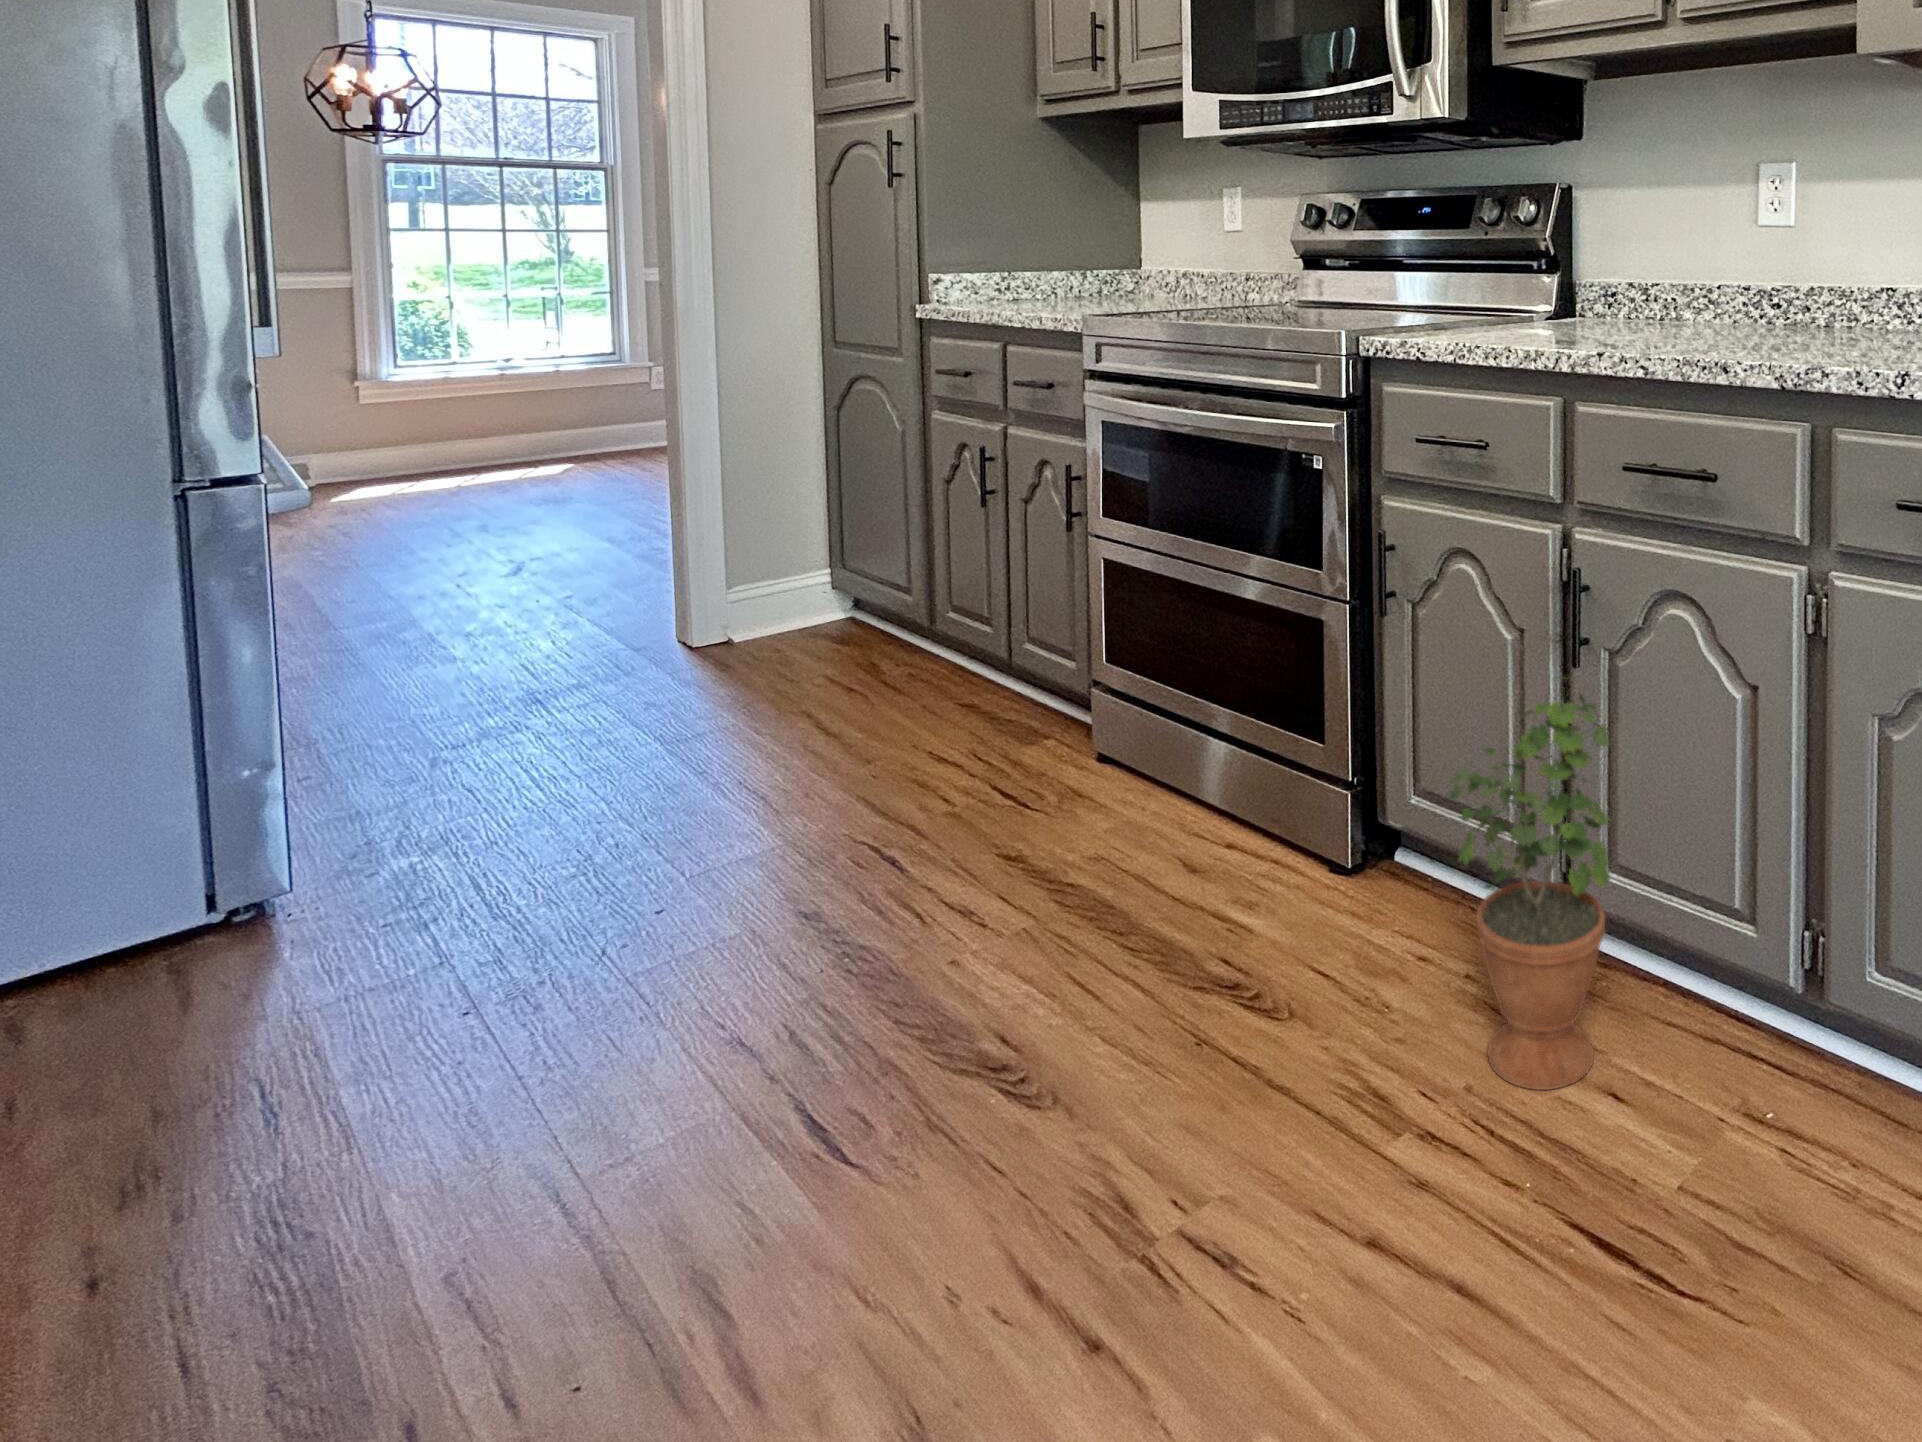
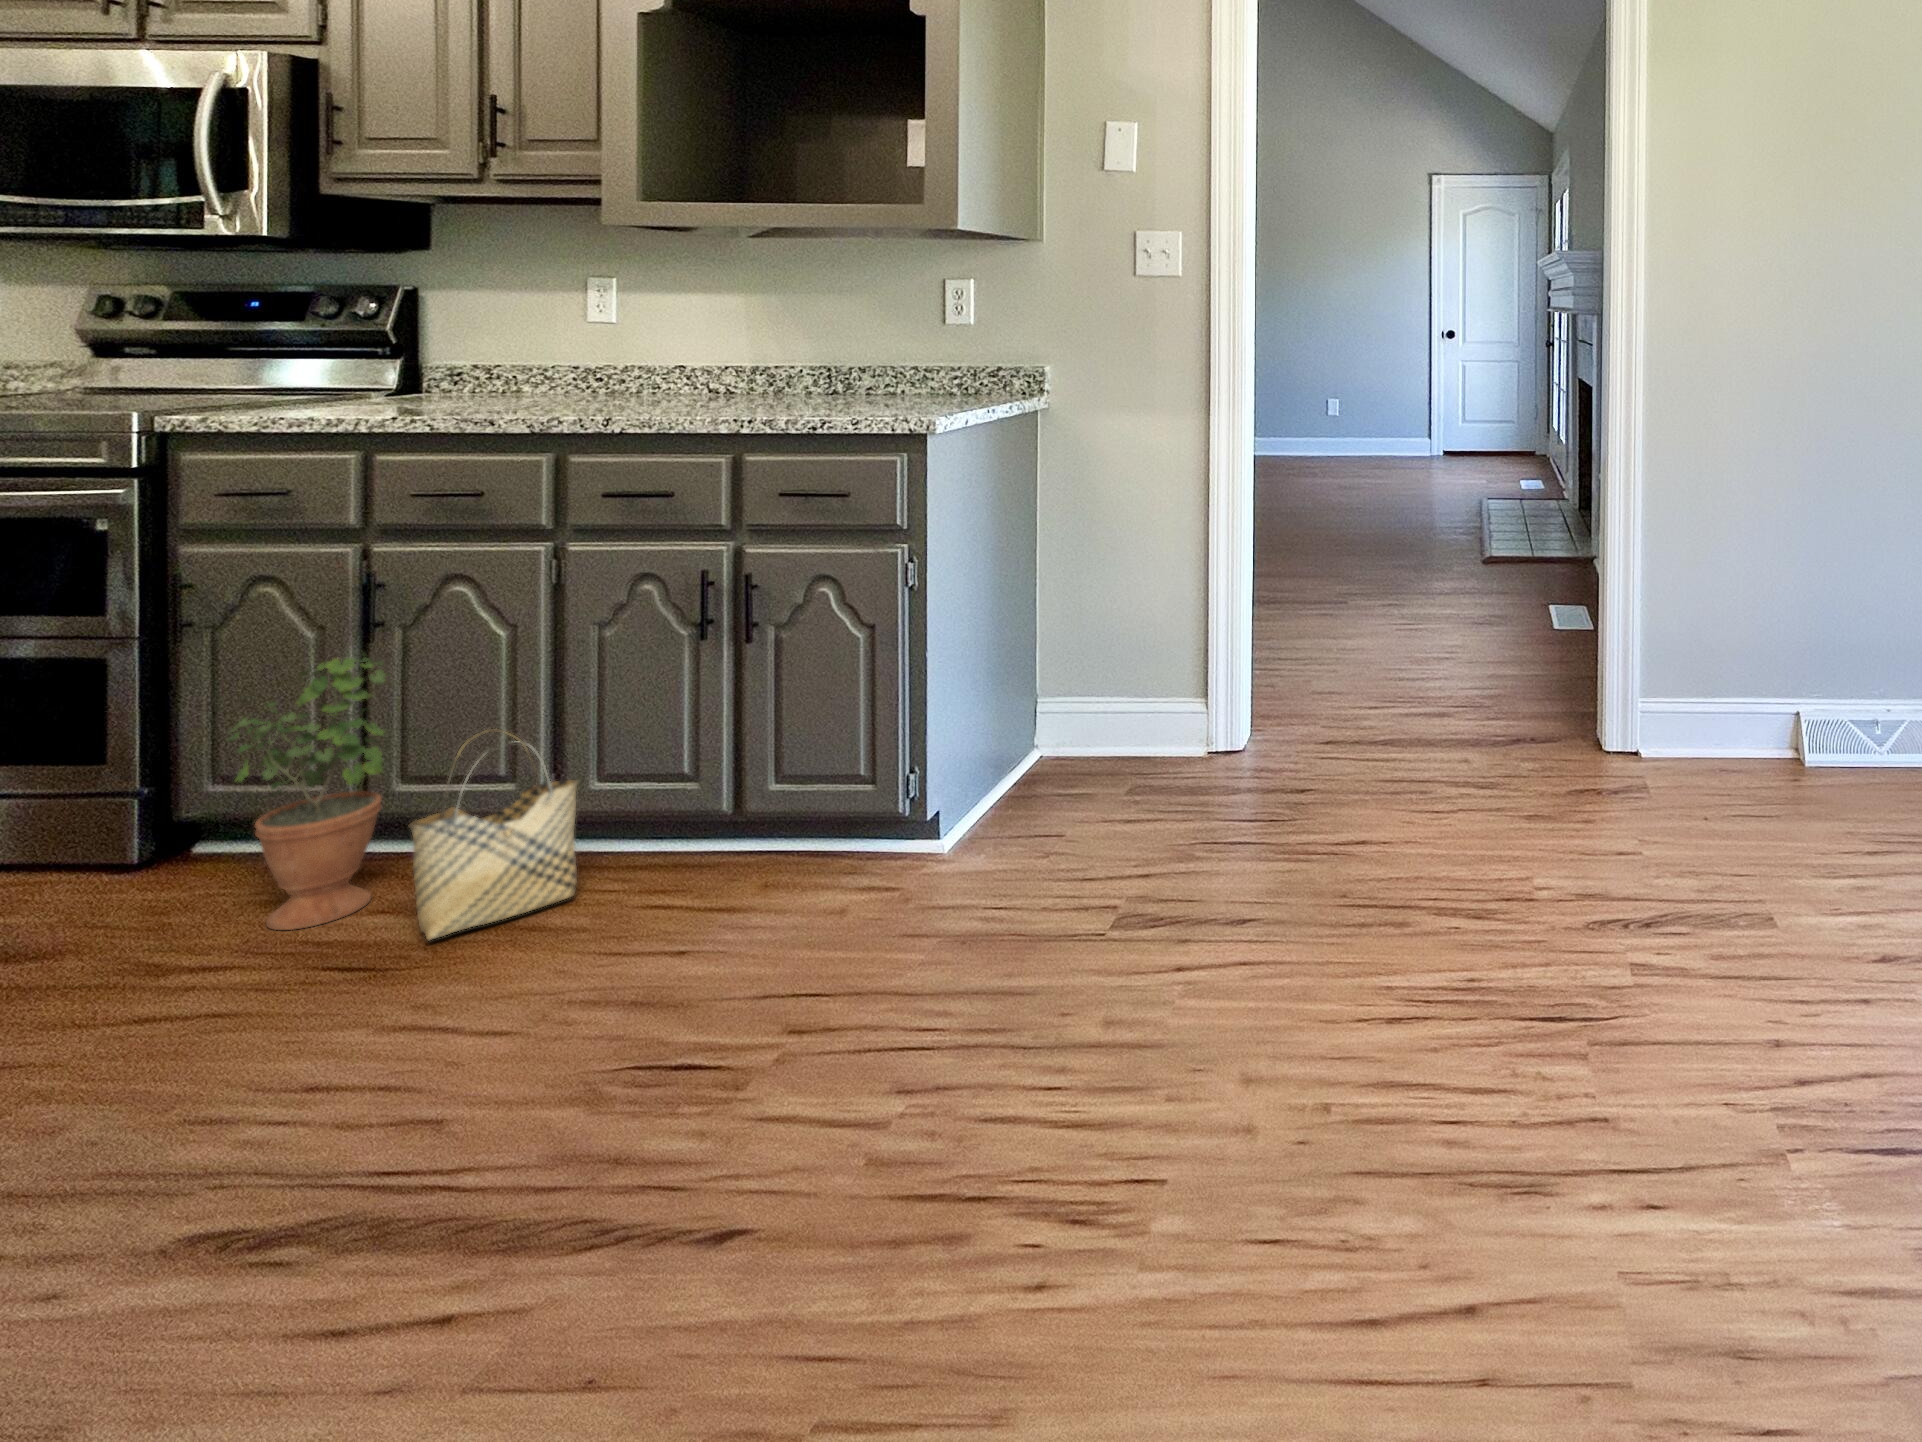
woven basket: none [1671,869,1883,1223] -> present [408,729,577,940]

